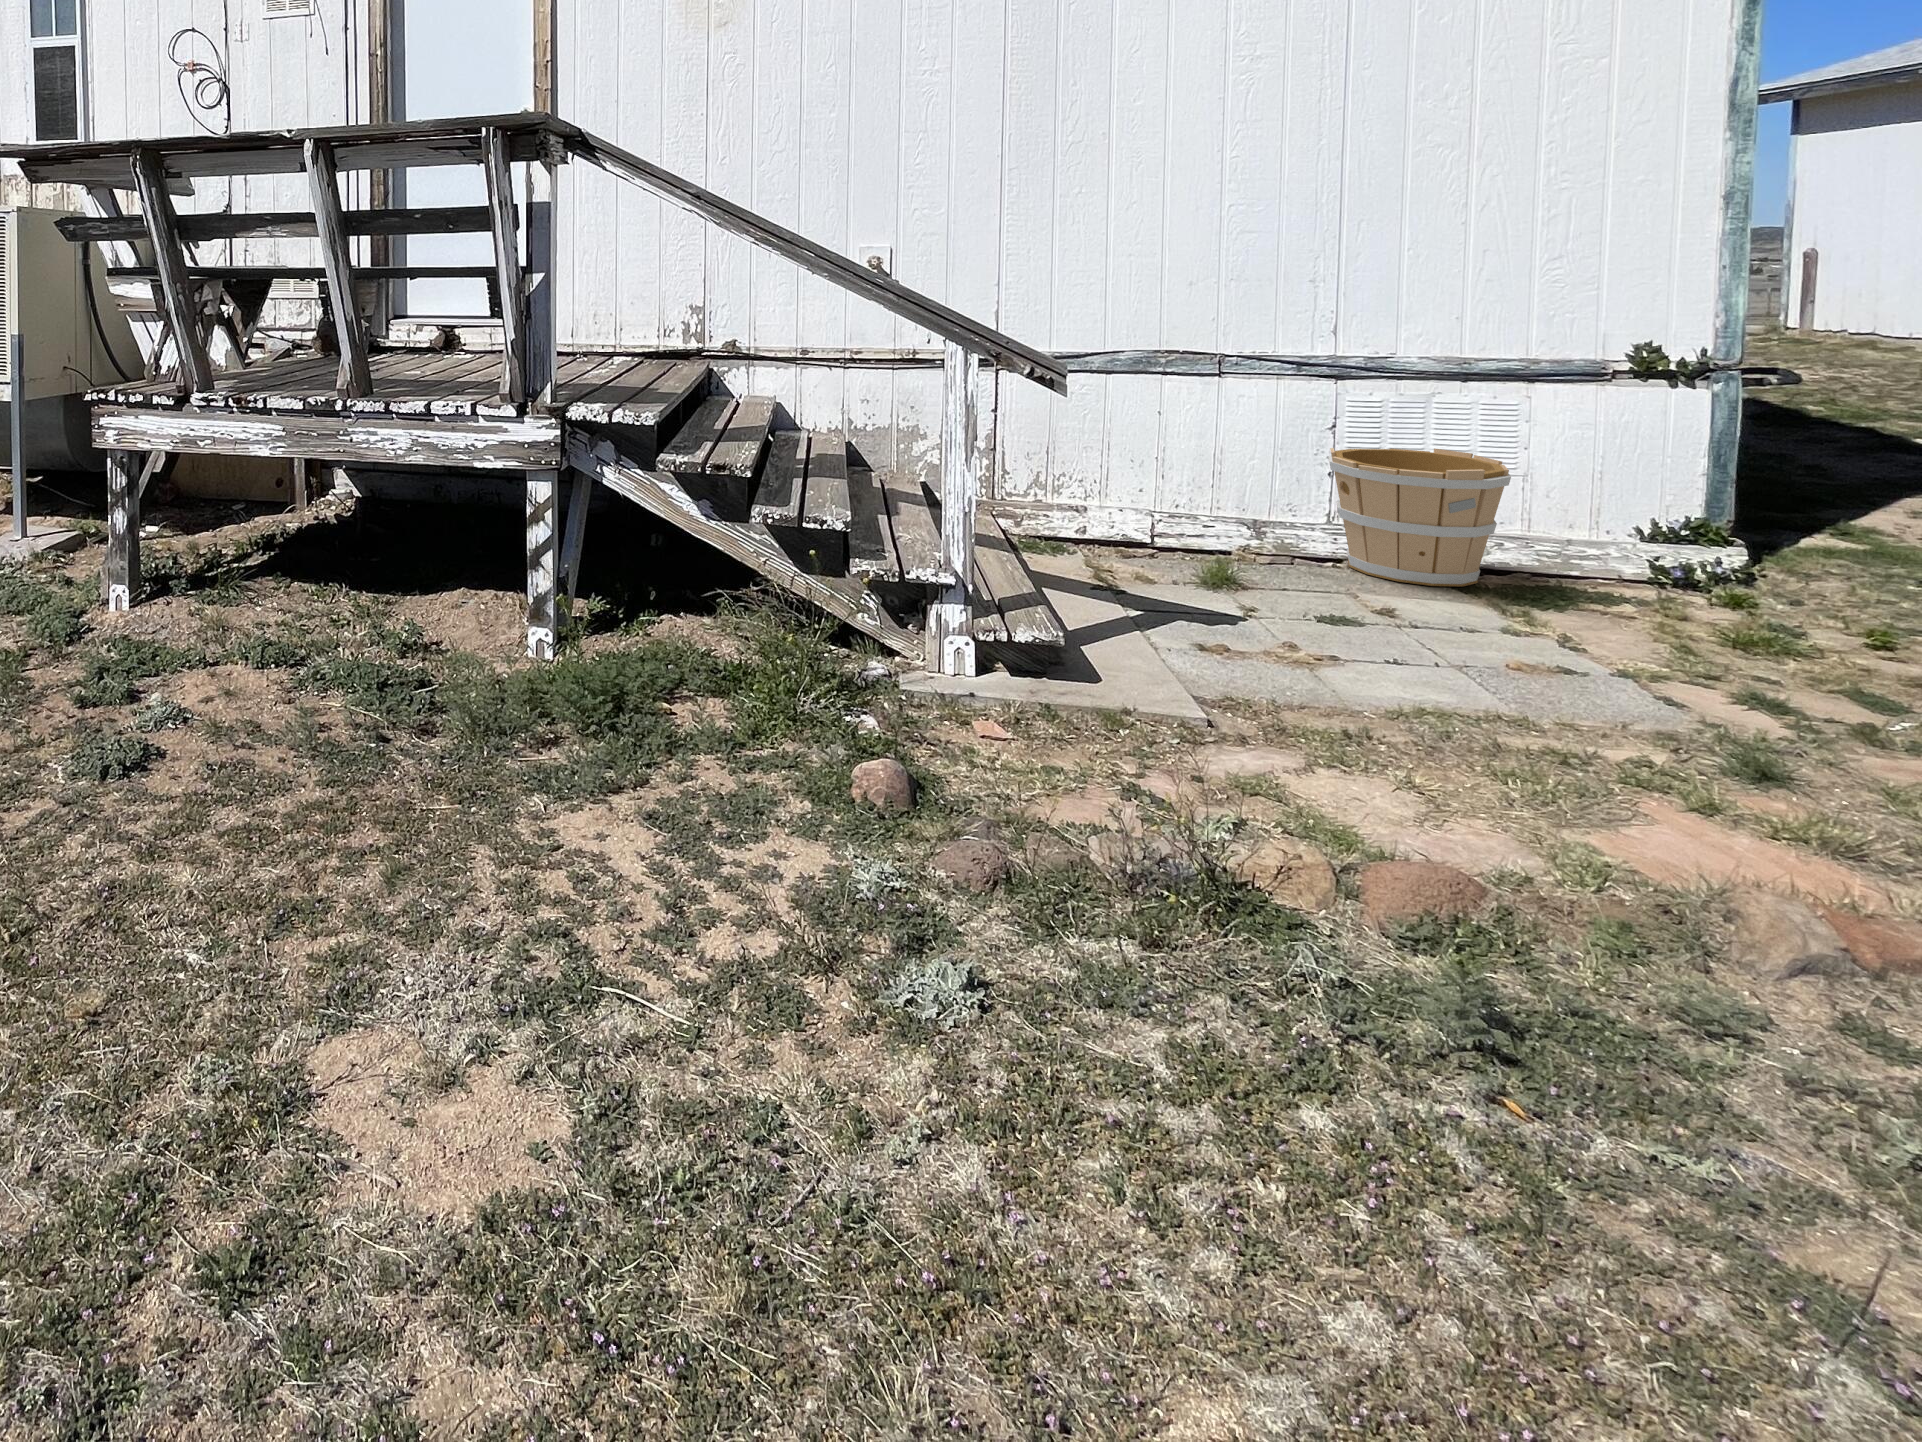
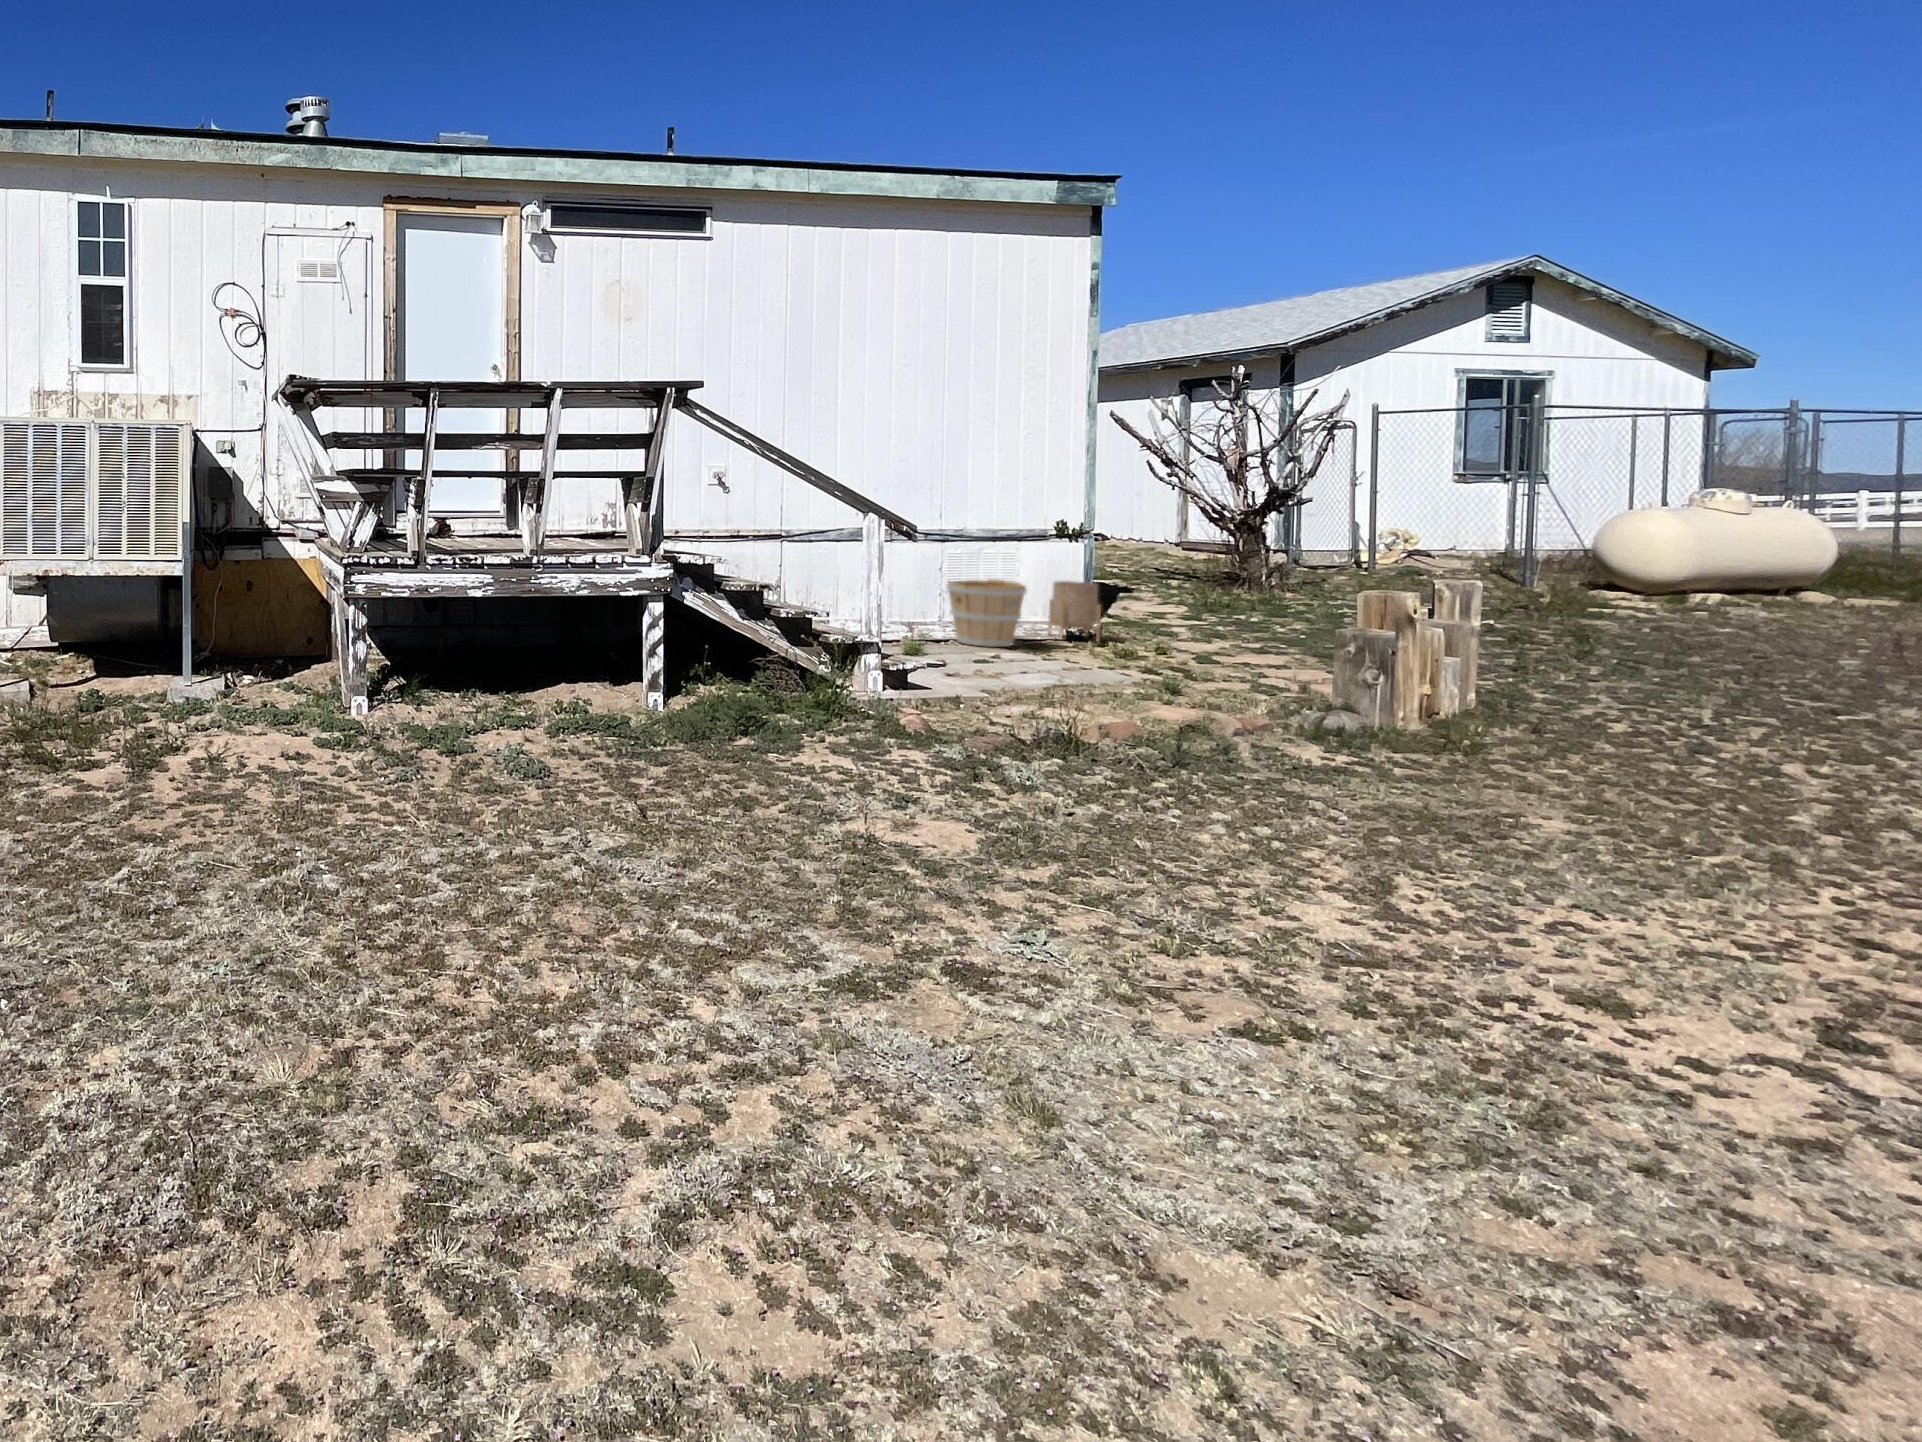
planter: none [1599,461,1728,593] -> present [1048,581,1101,640]

